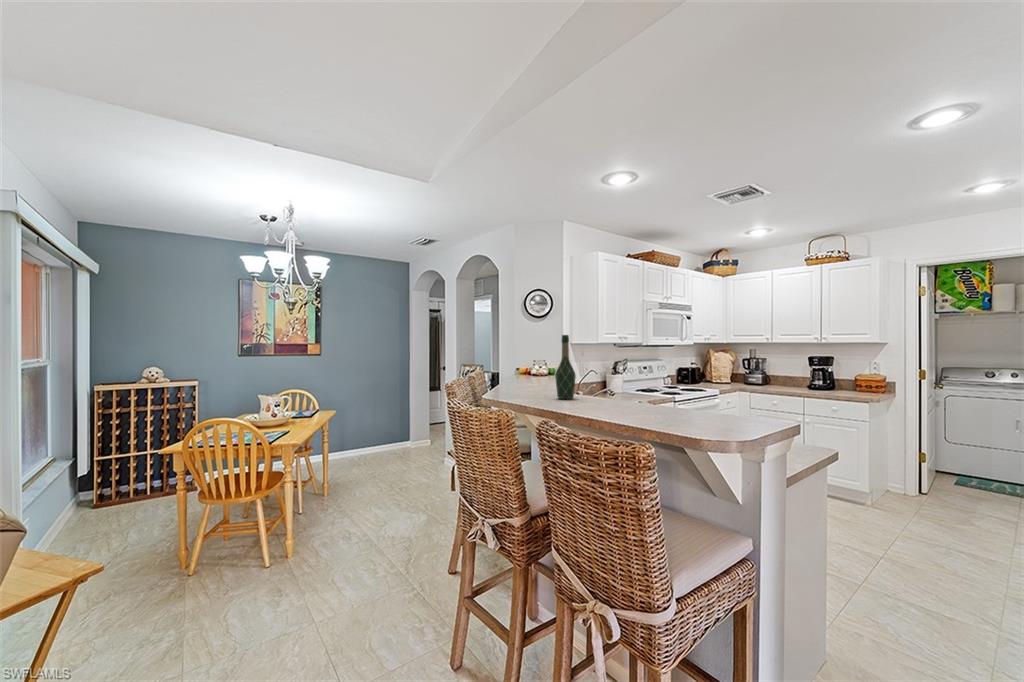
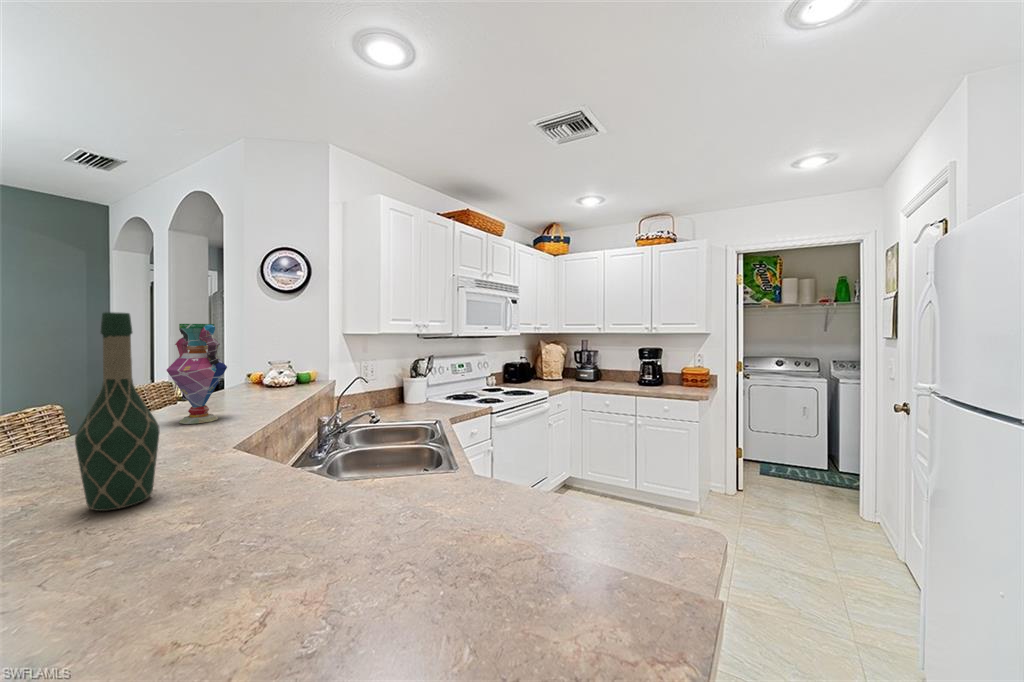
vase: none [521,338,546,386] -> present [167,324,227,424]

